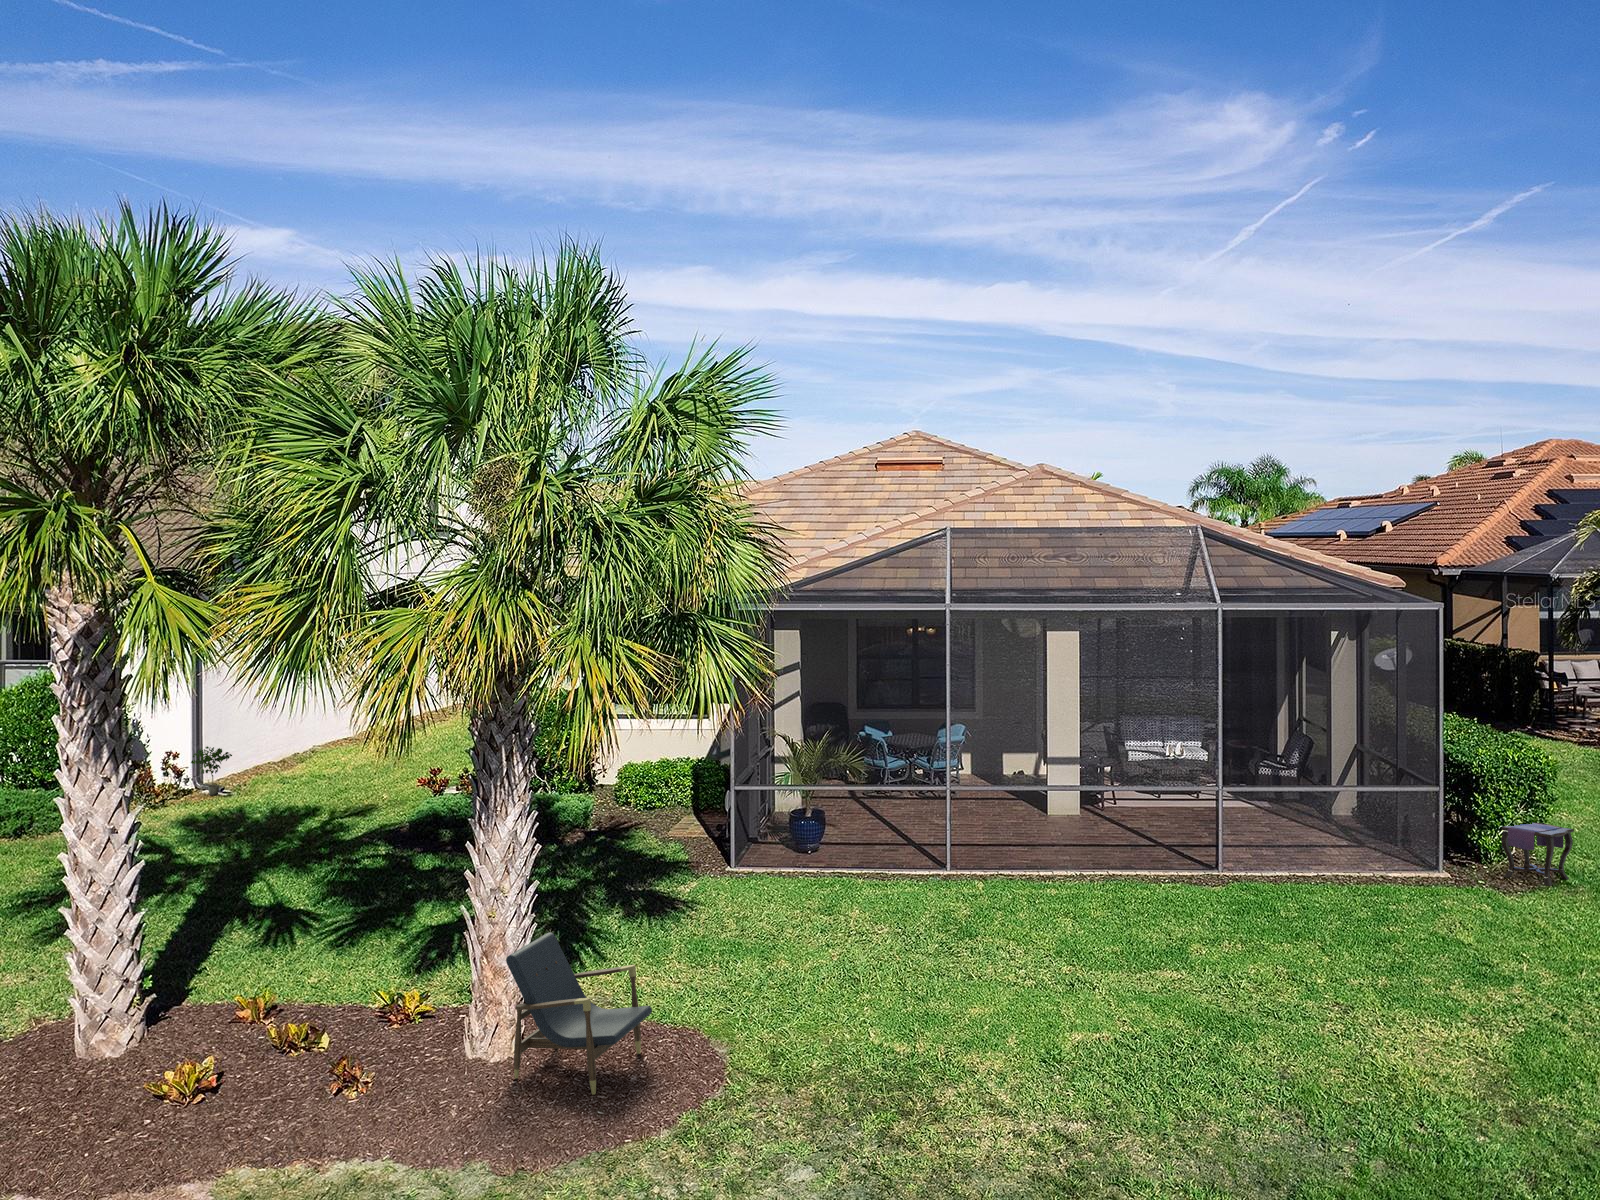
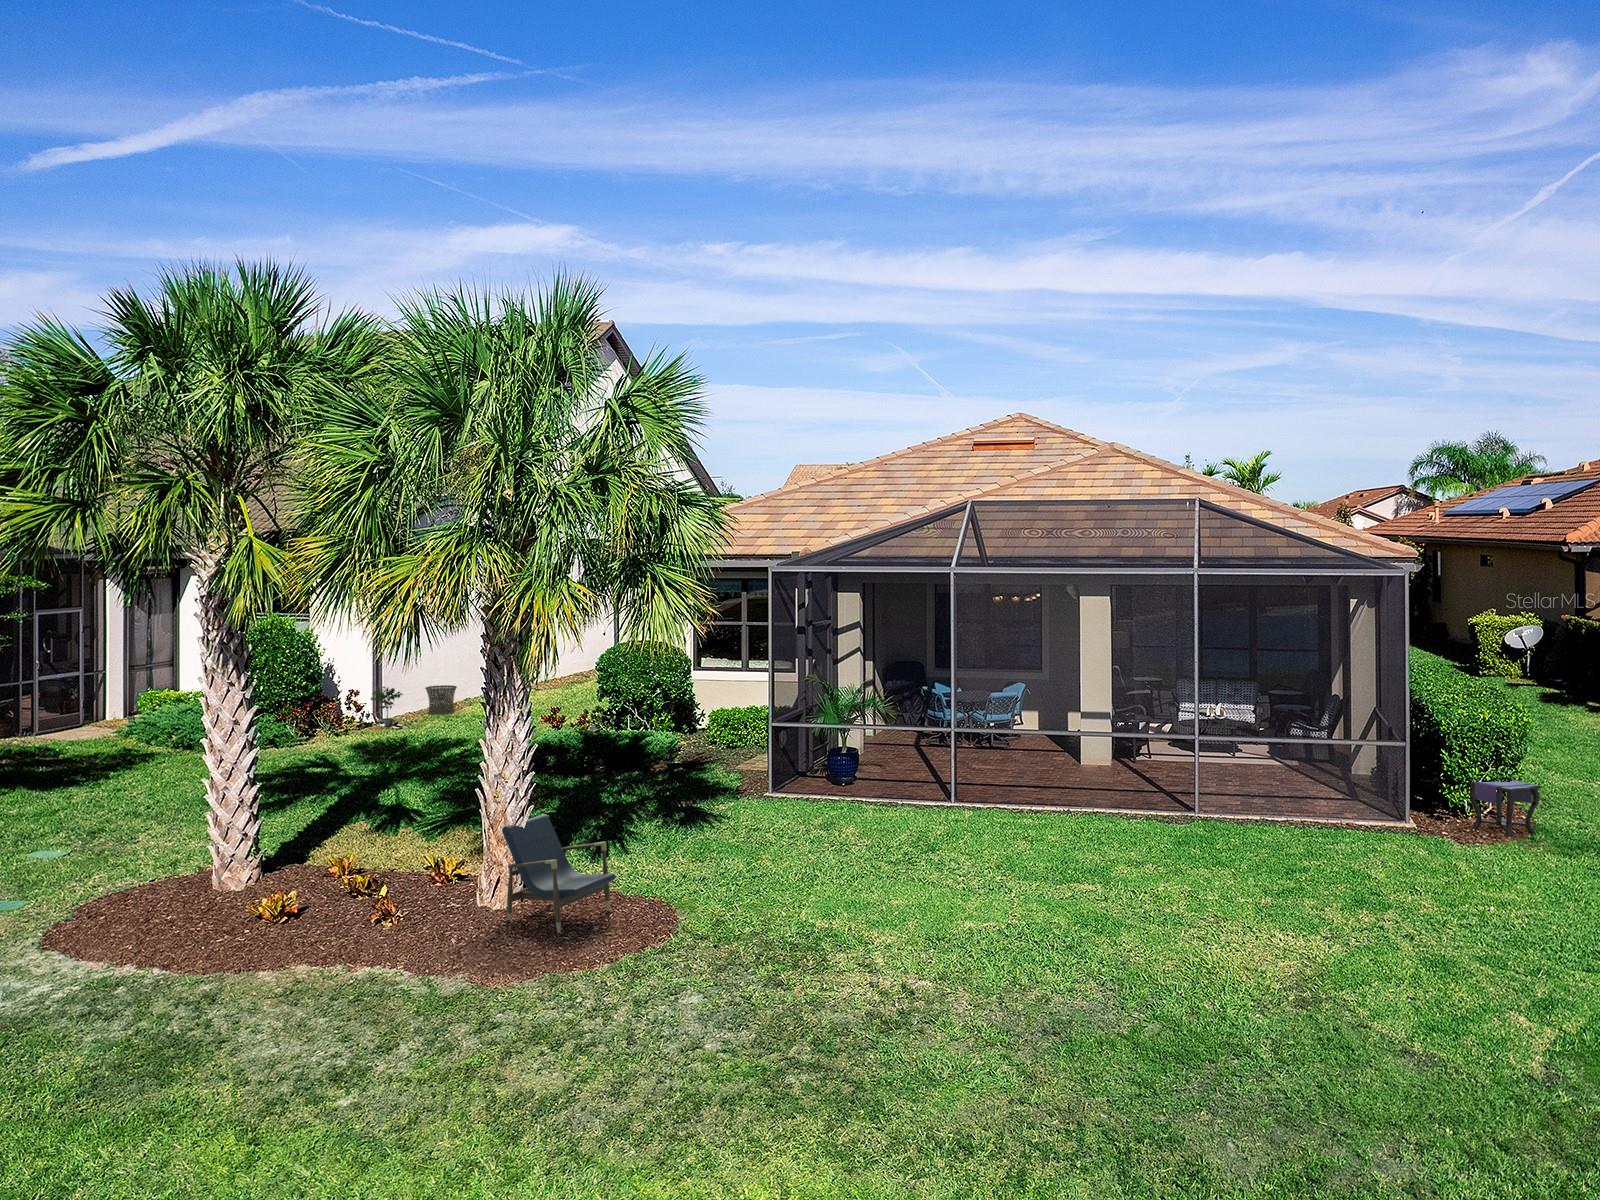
basket: none [253,741,292,777] -> present [425,685,457,715]

